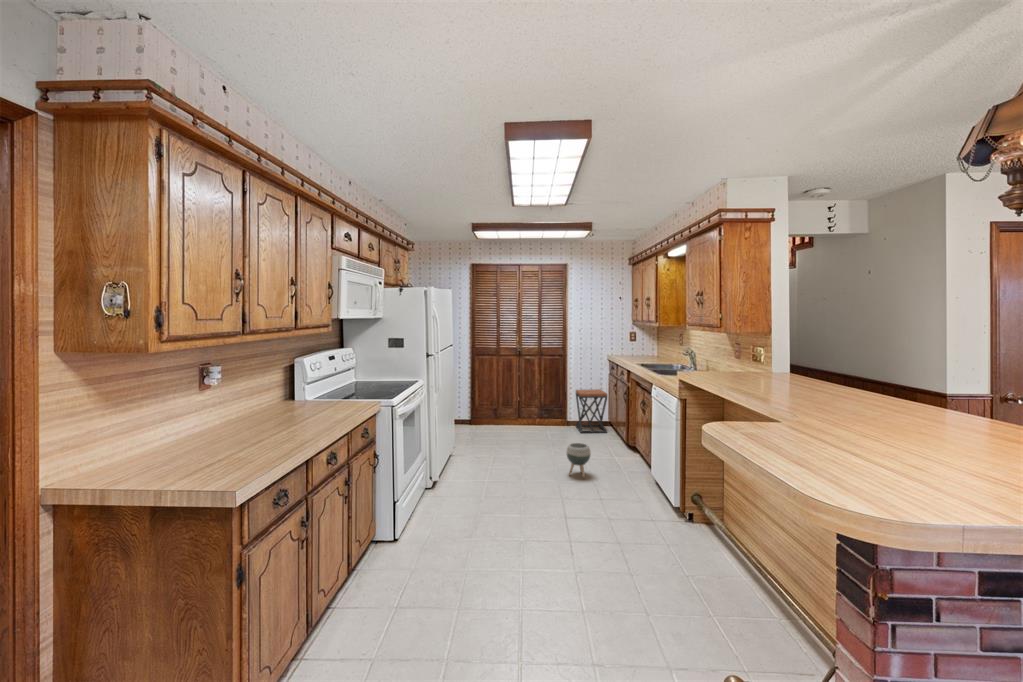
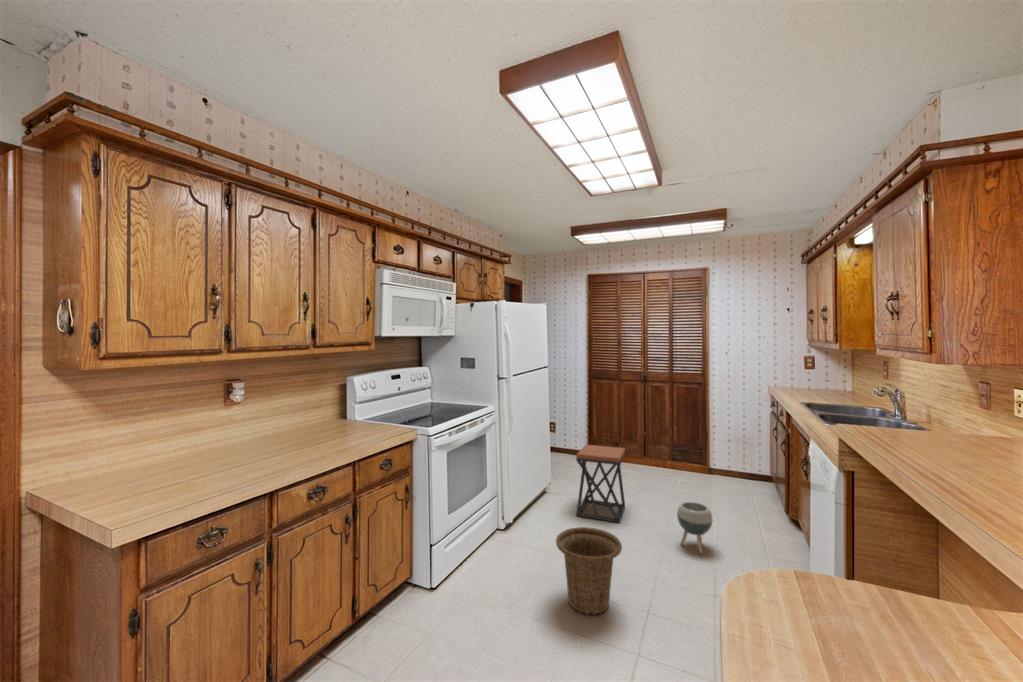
stool: present [576,389,607,433] -> present [576,445,625,523]
basket: none [501,467,550,527] -> present [556,527,622,615]

